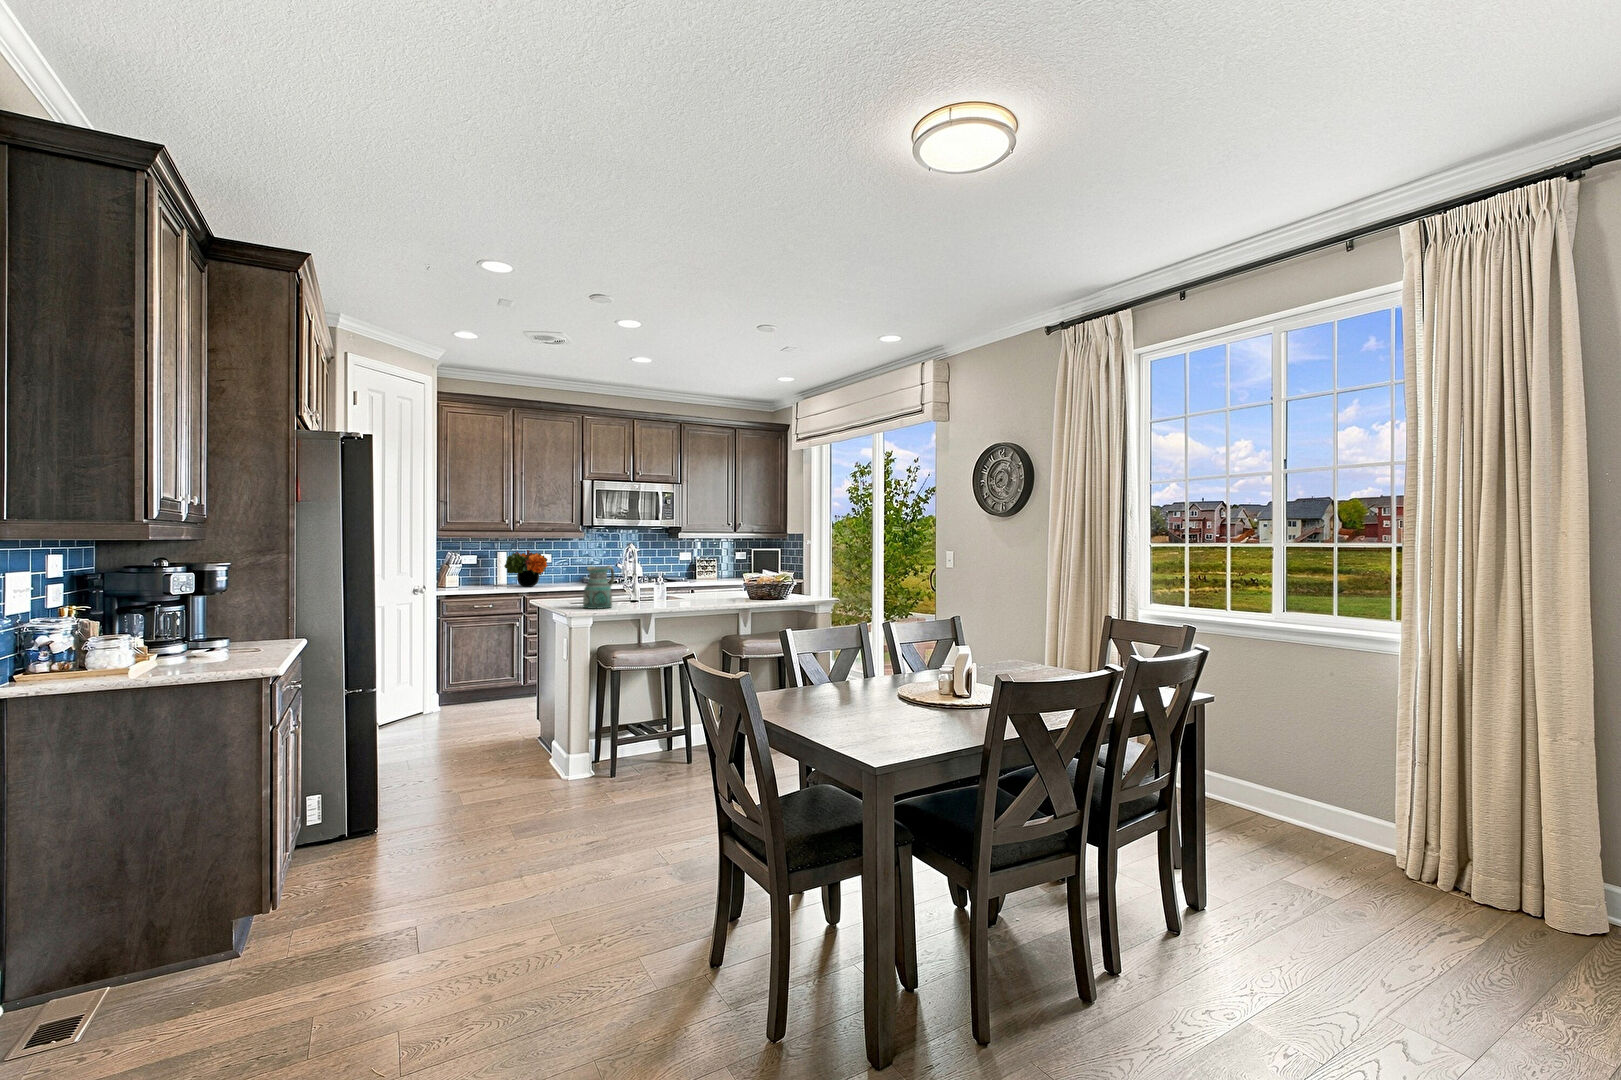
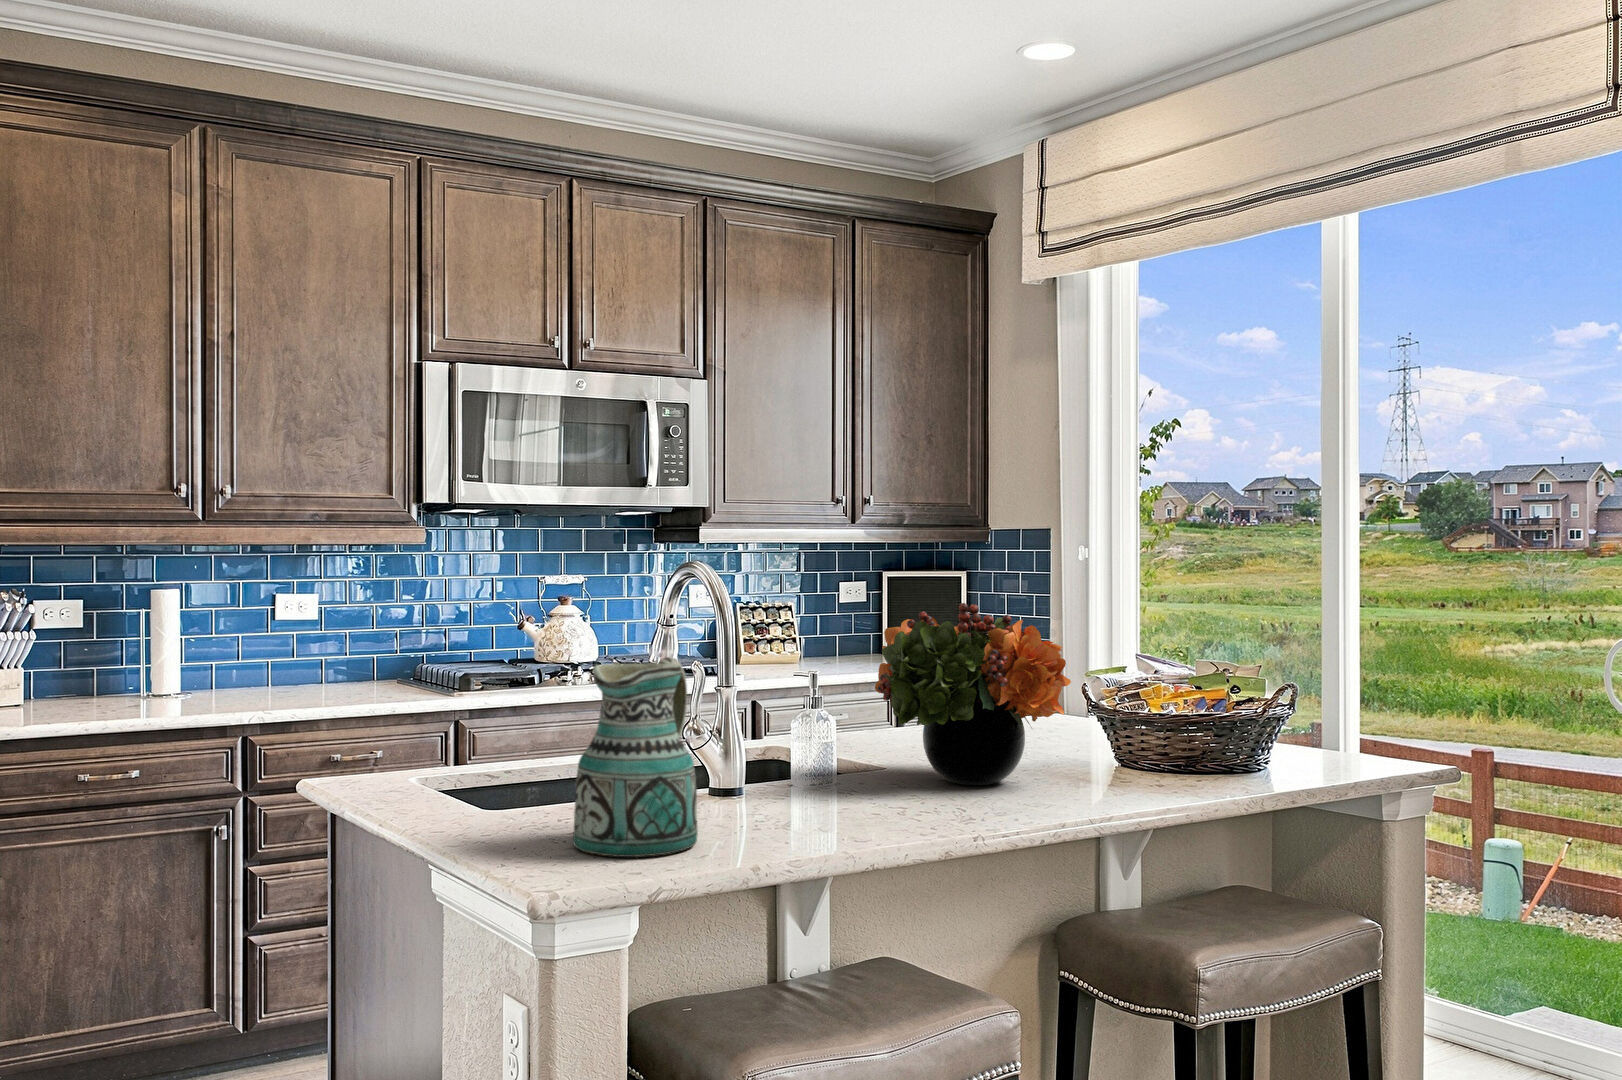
flower arrangement: present [504,550,548,587] -> present [875,603,1071,785]

